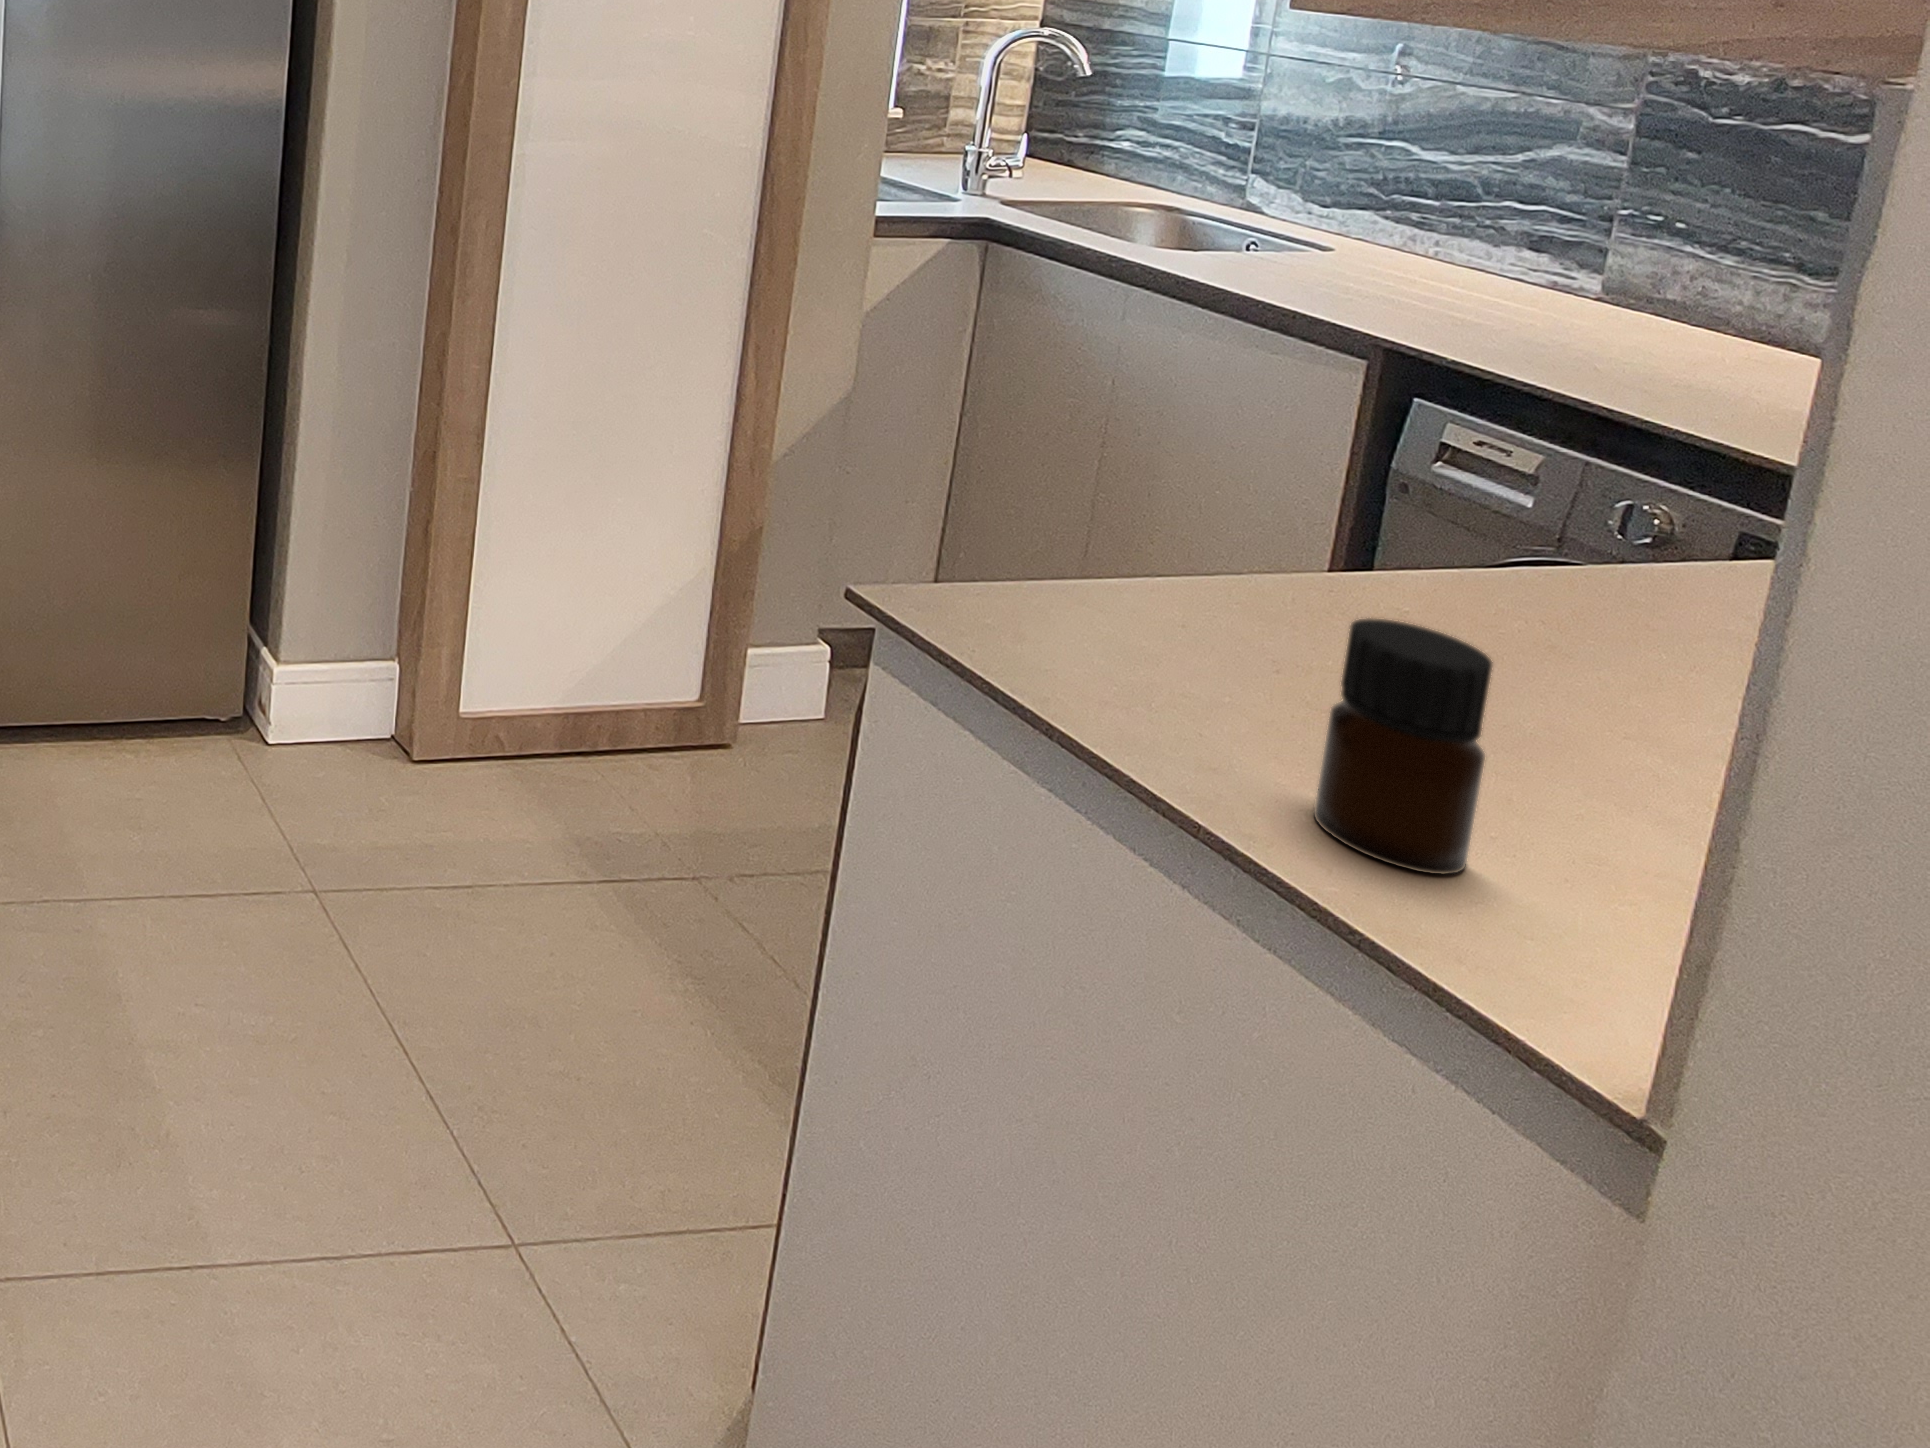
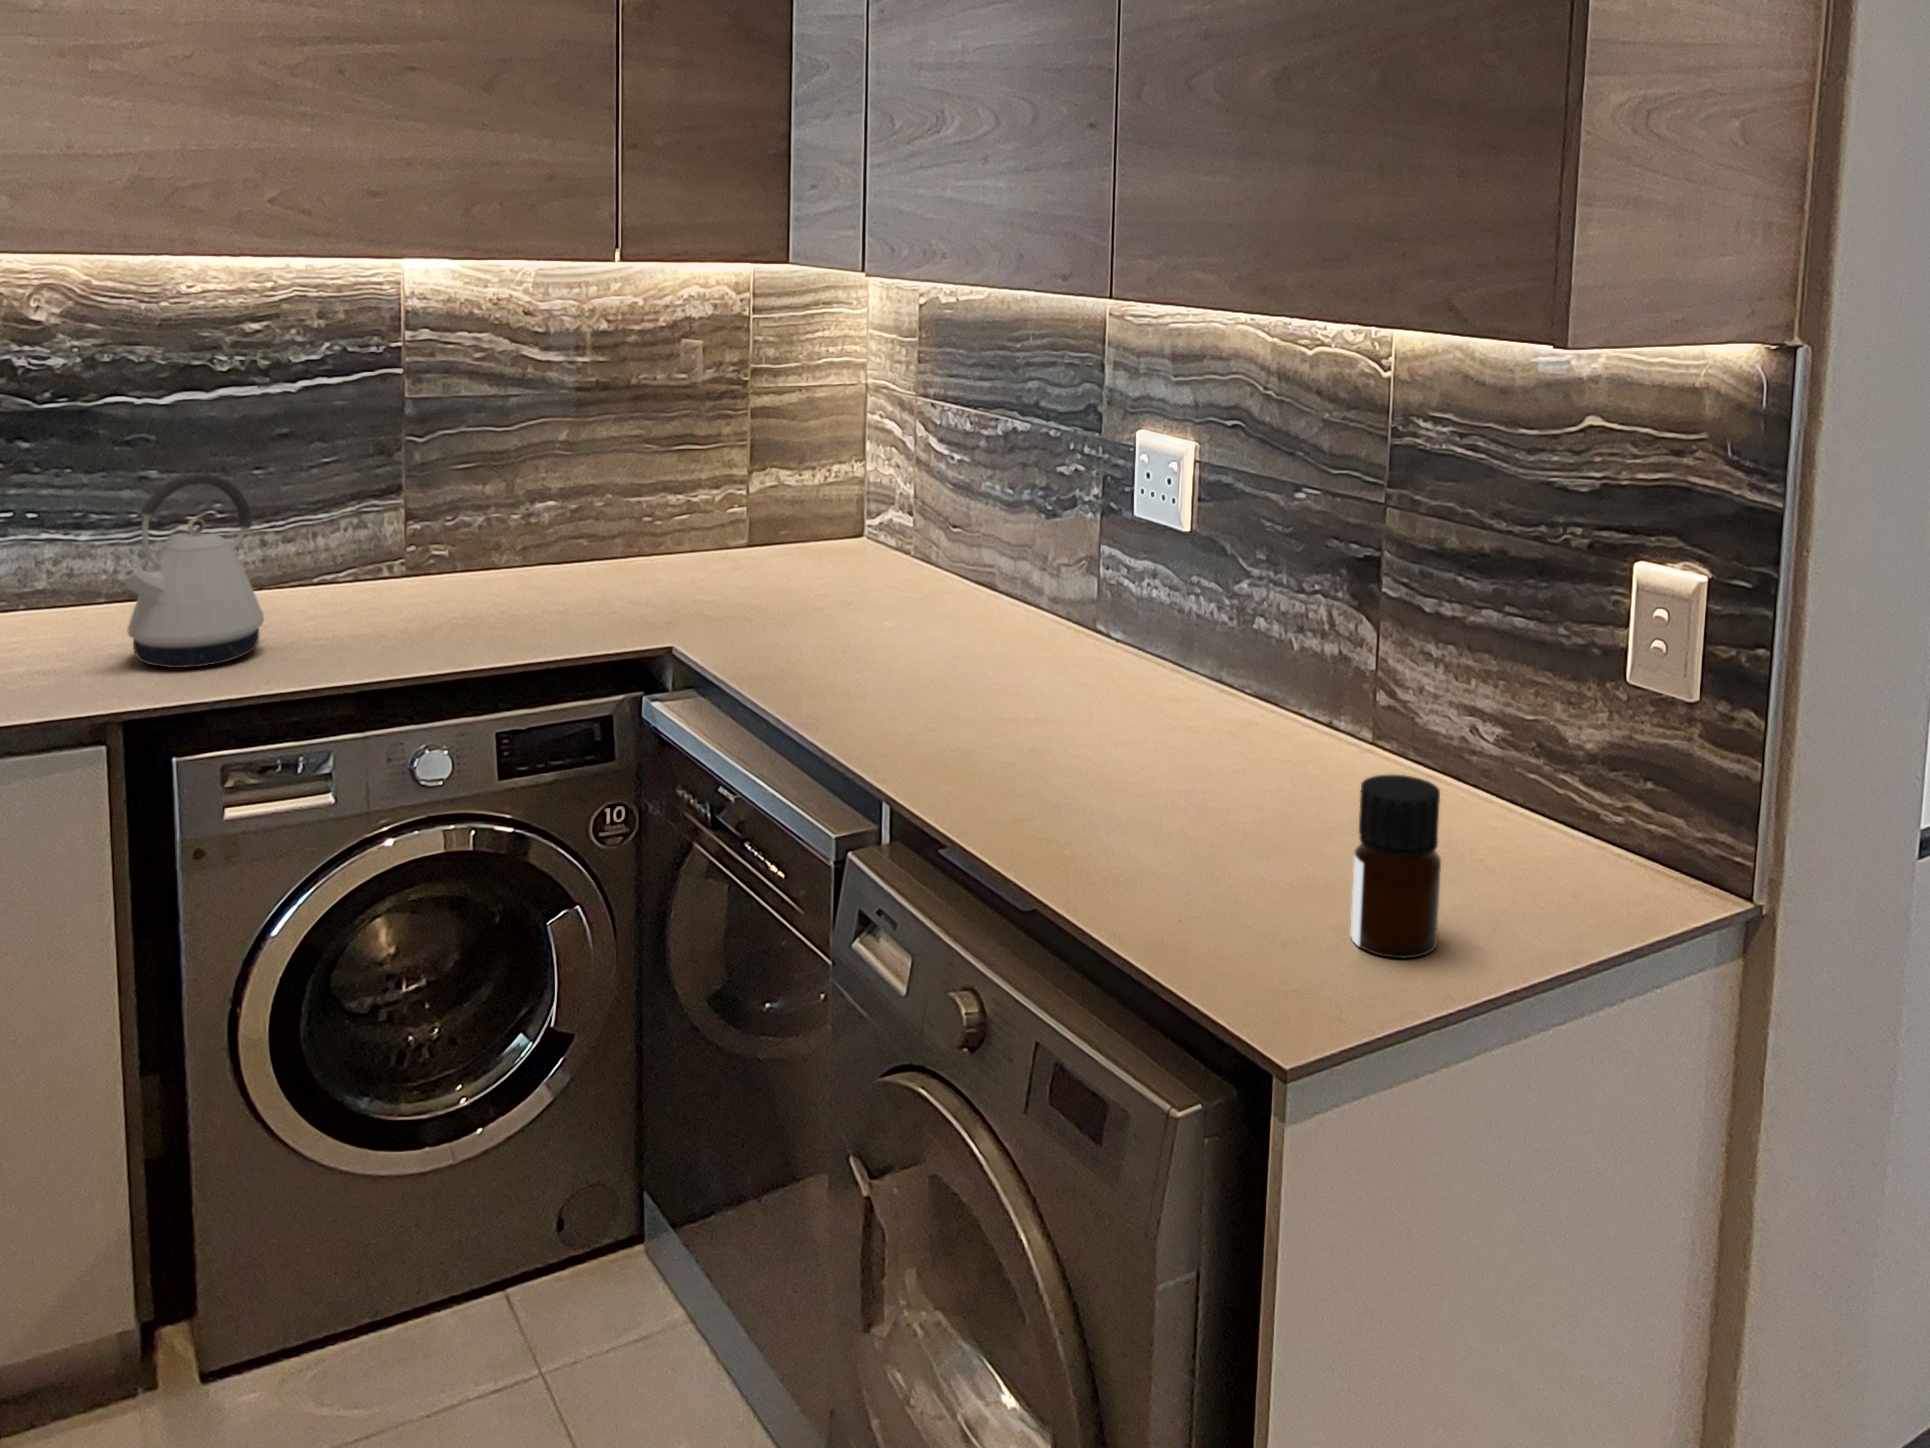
kettle: none [1518,182,1725,378] -> present [118,473,264,668]

